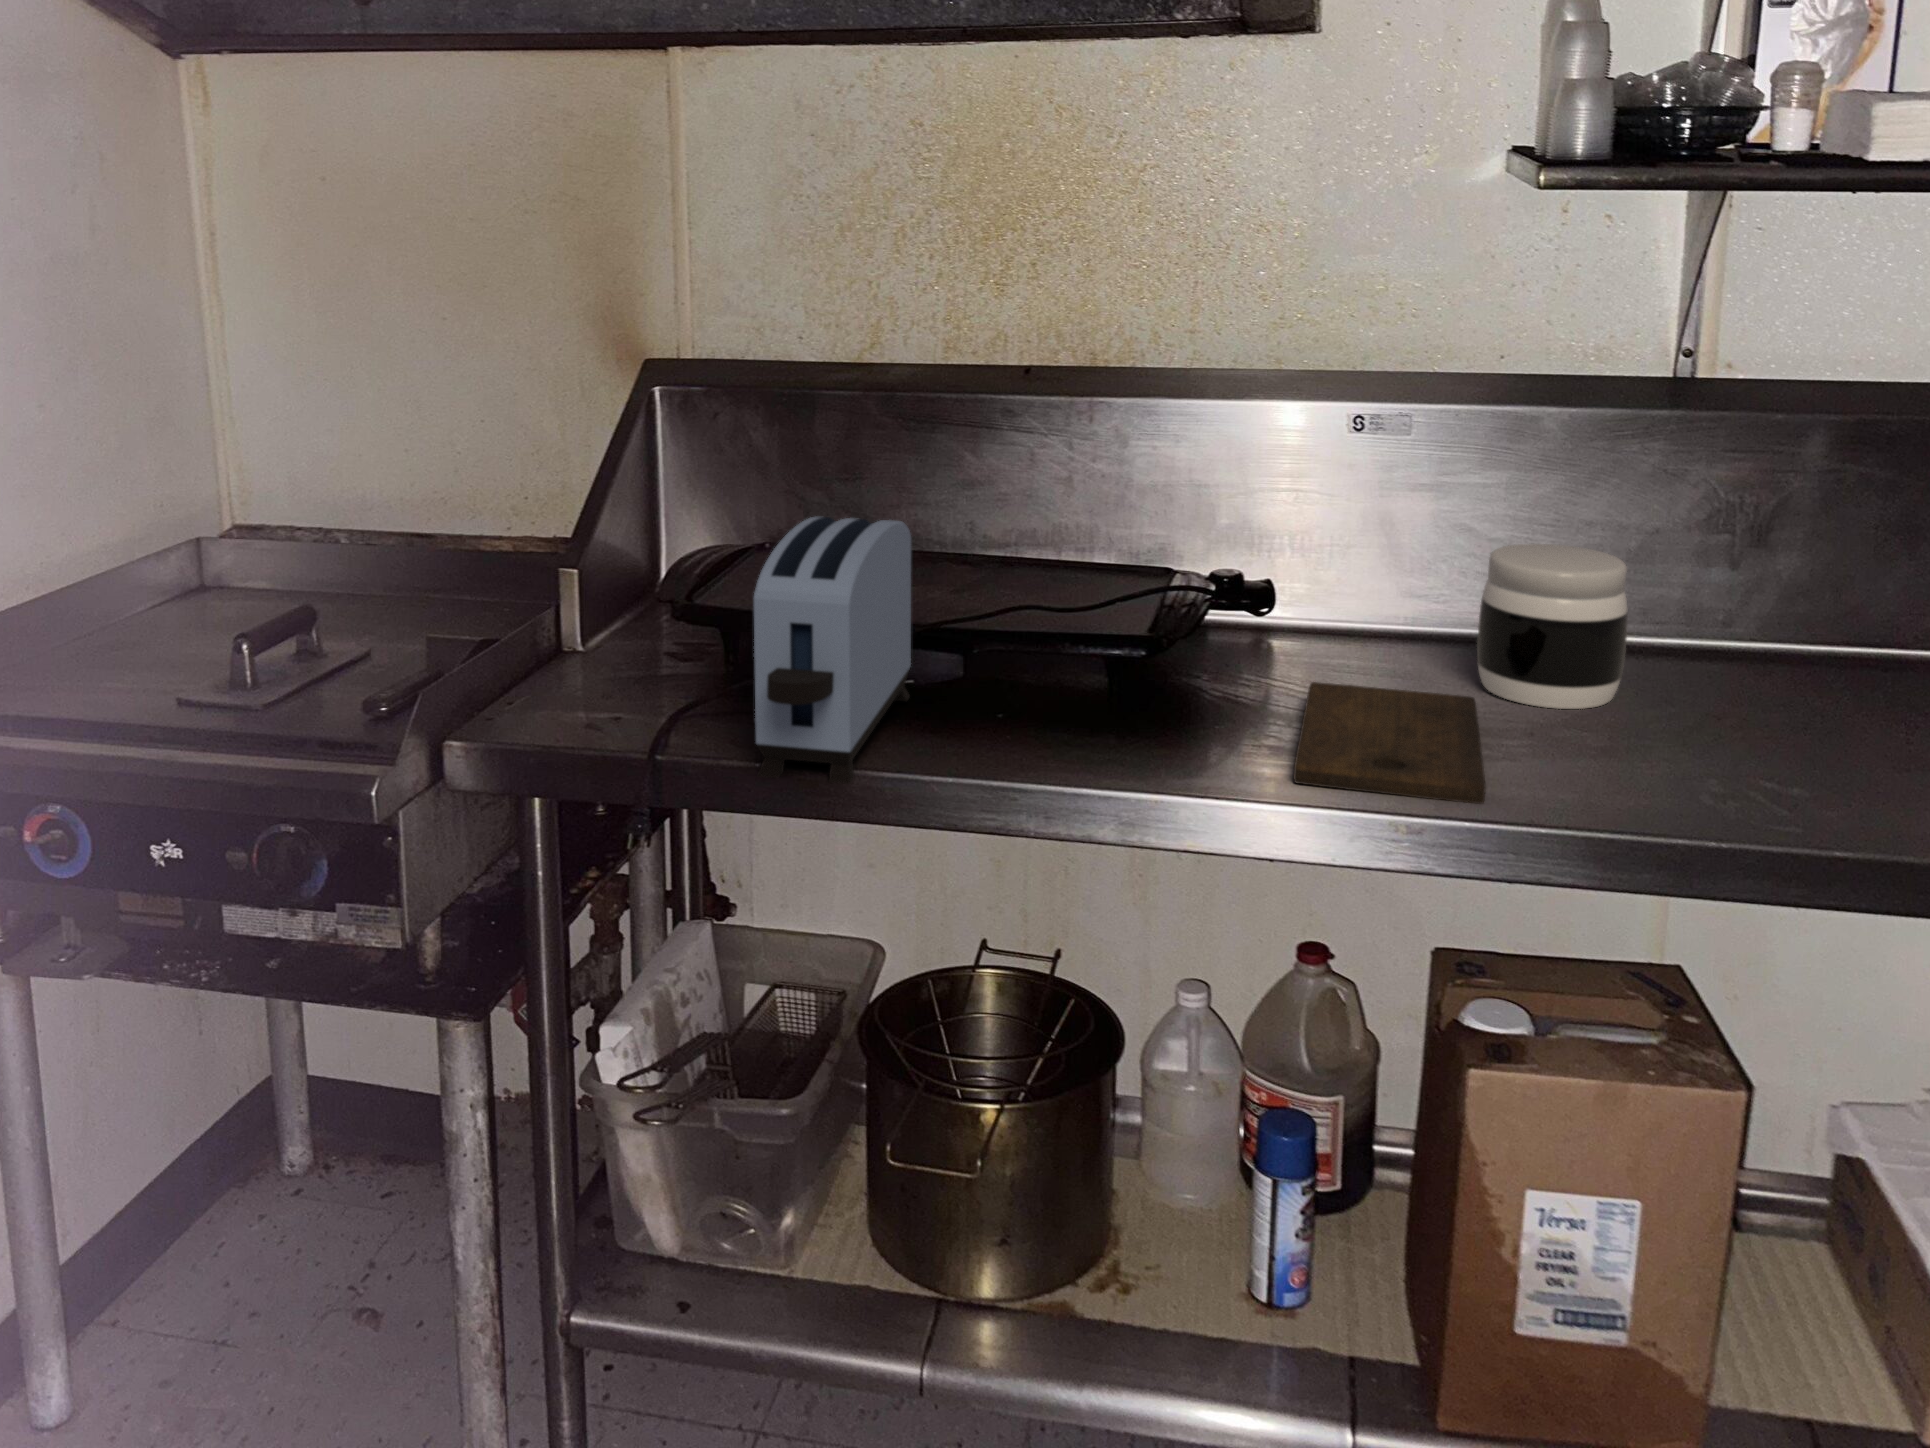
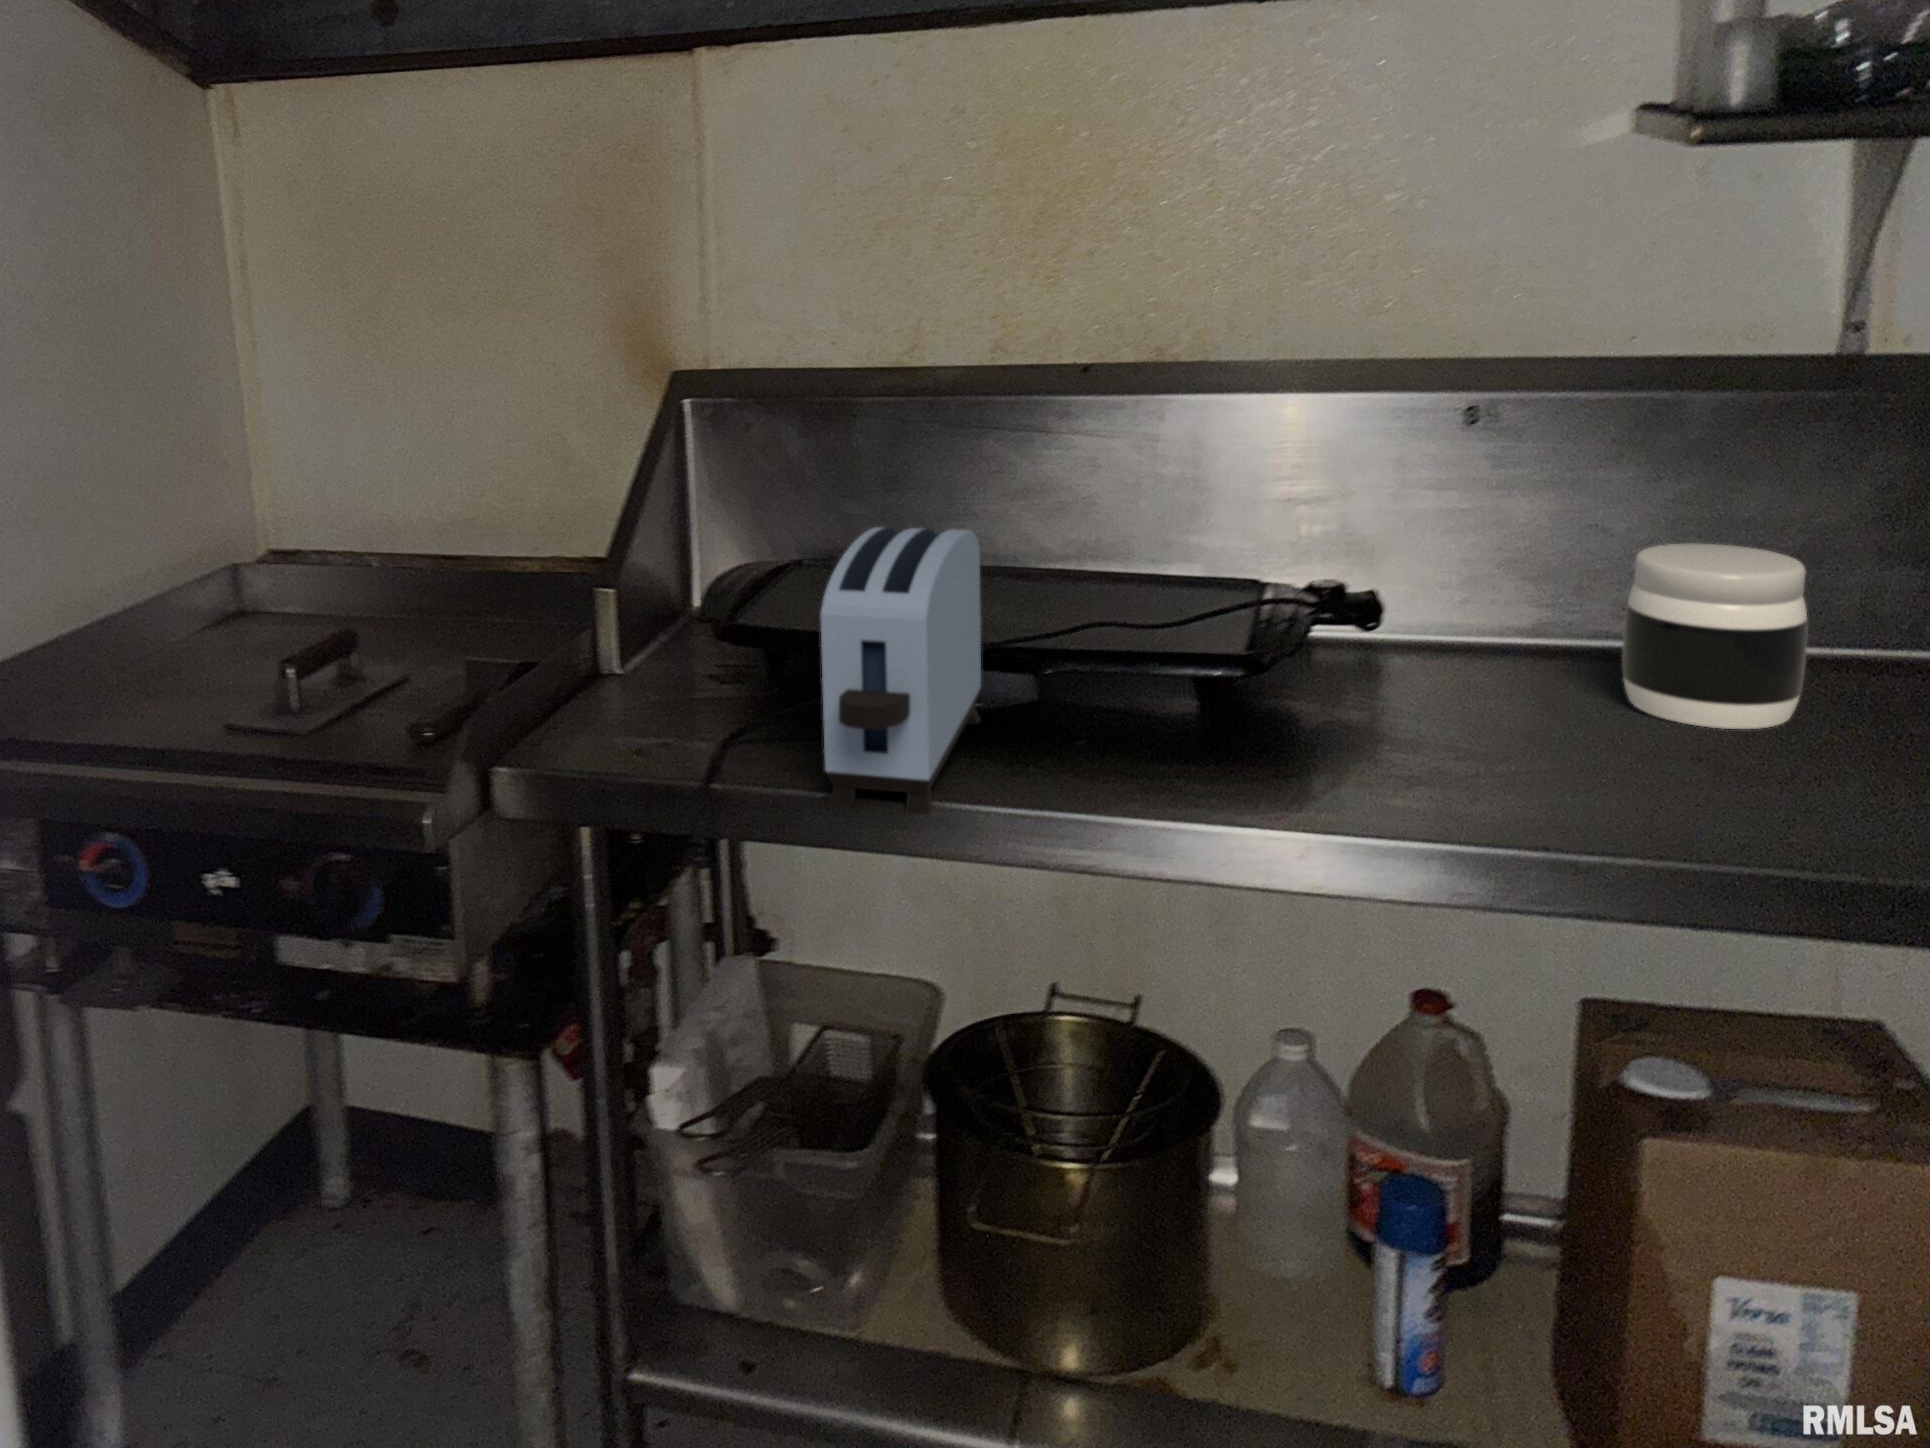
cutting board: present [1293,682,1486,804] -> none [1431,701,1669,839]

